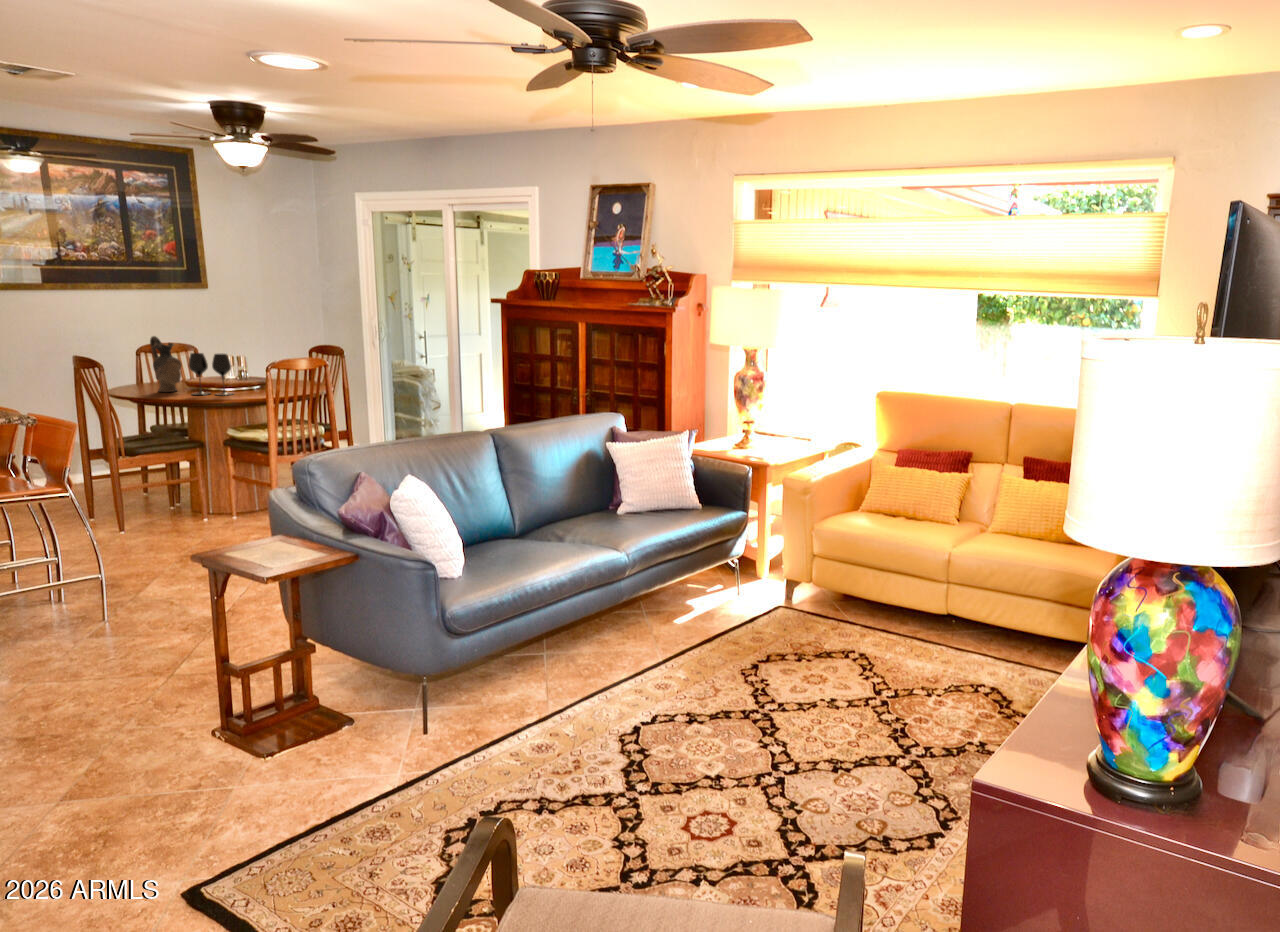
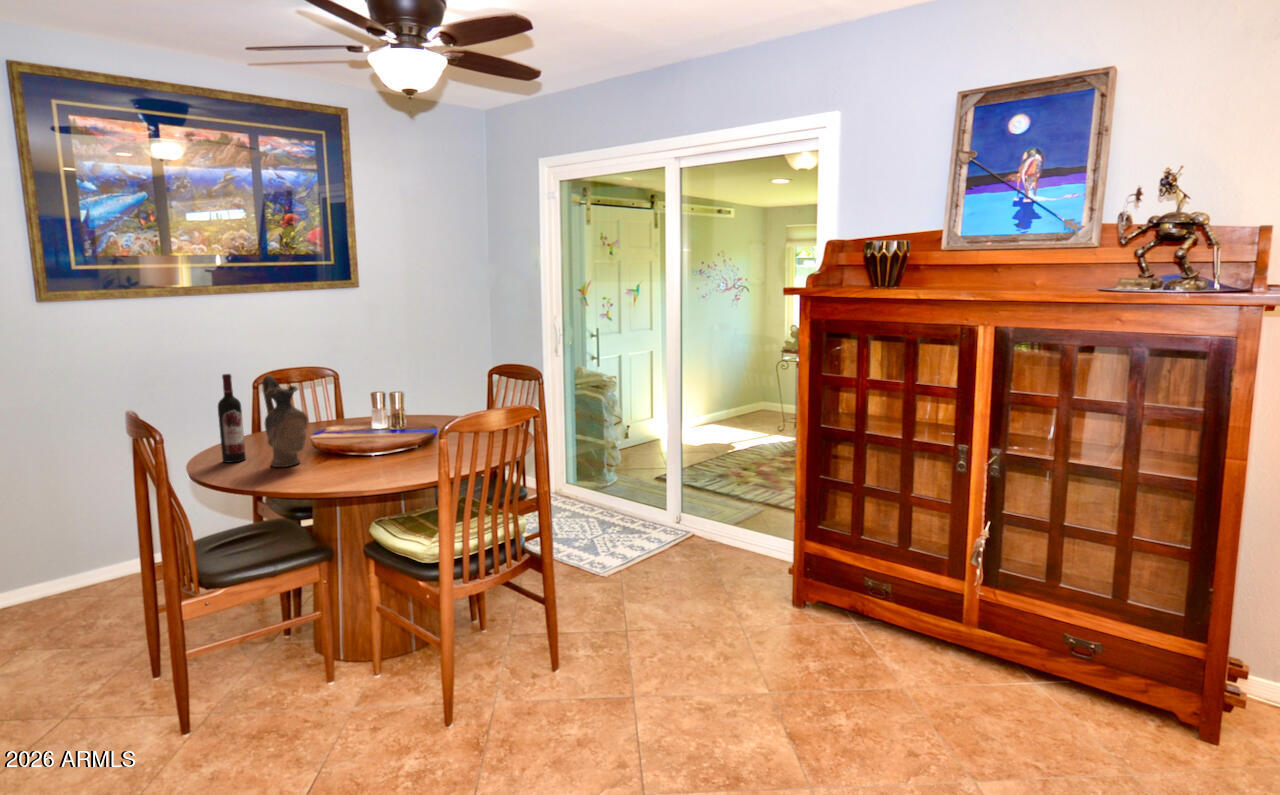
wine bottle: none [119,335,139,390] -> present [218,374,246,463]
wine glass: present [189,353,233,396] -> none [316,403,385,475]

